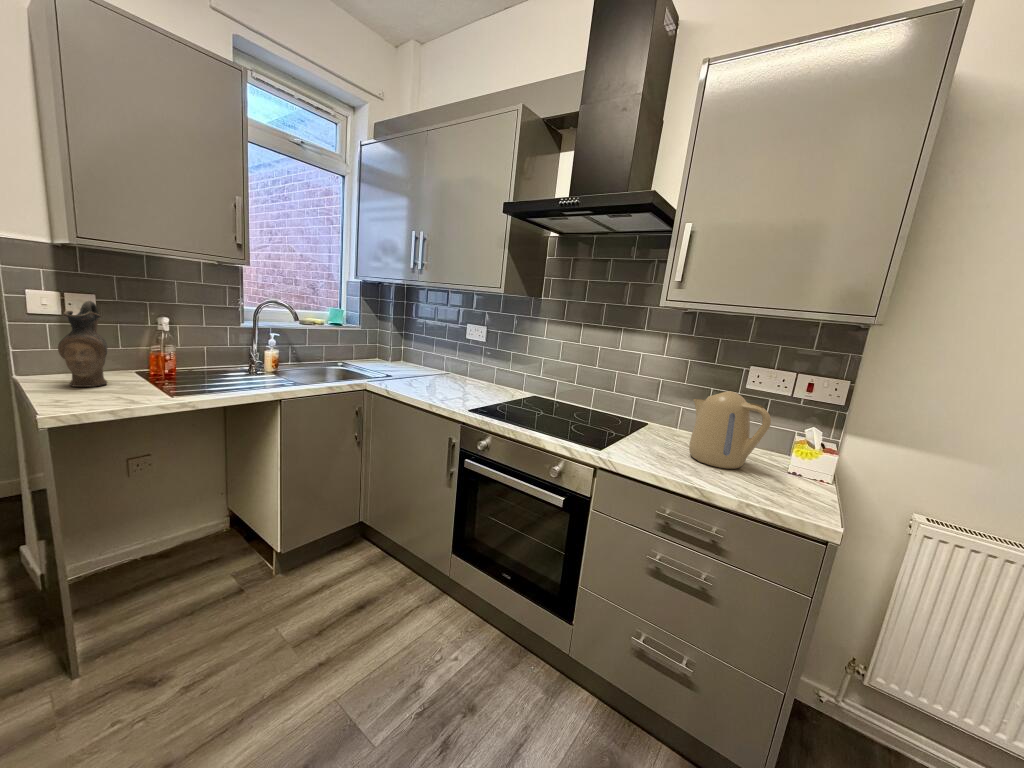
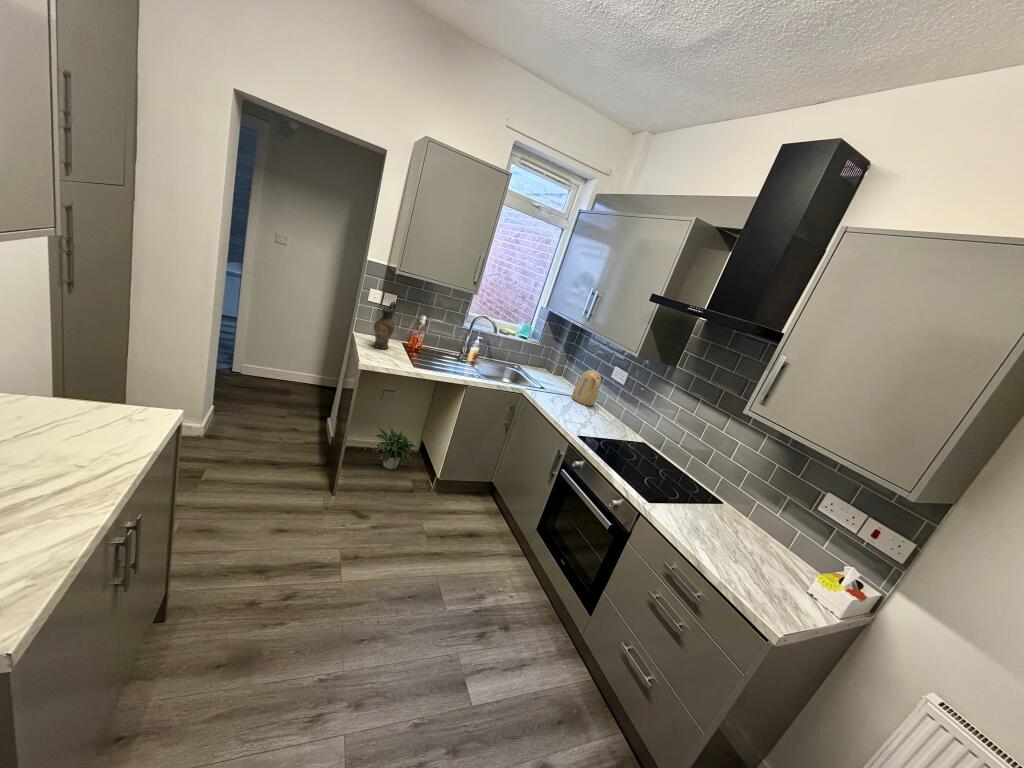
kettle: present [689,391,771,469] -> present [572,370,601,406]
potted plant: none [122,508,224,577] -> present [365,427,417,469]

